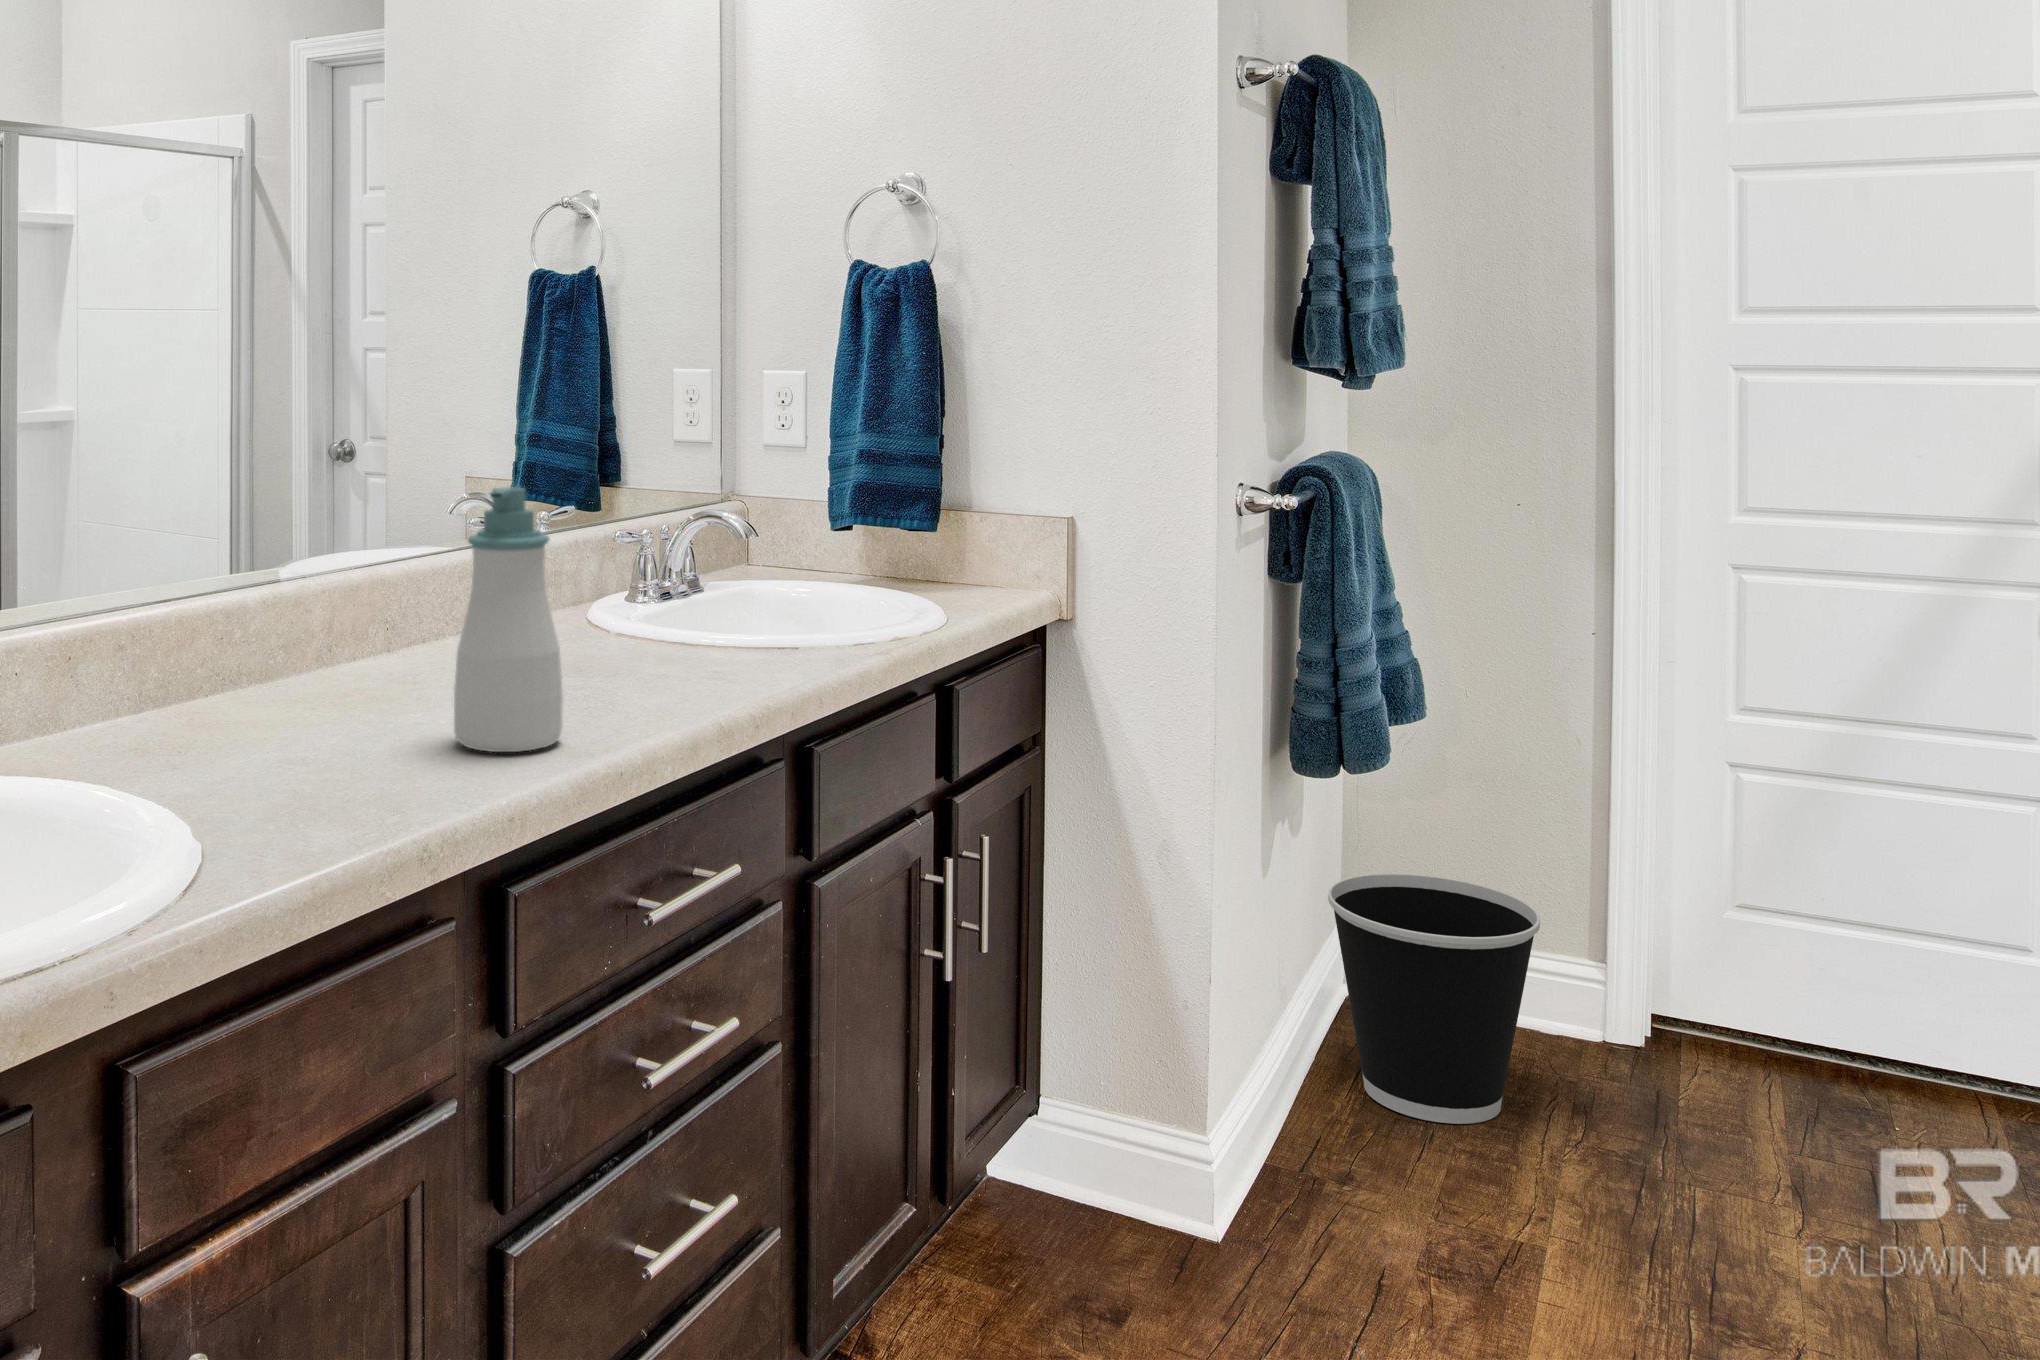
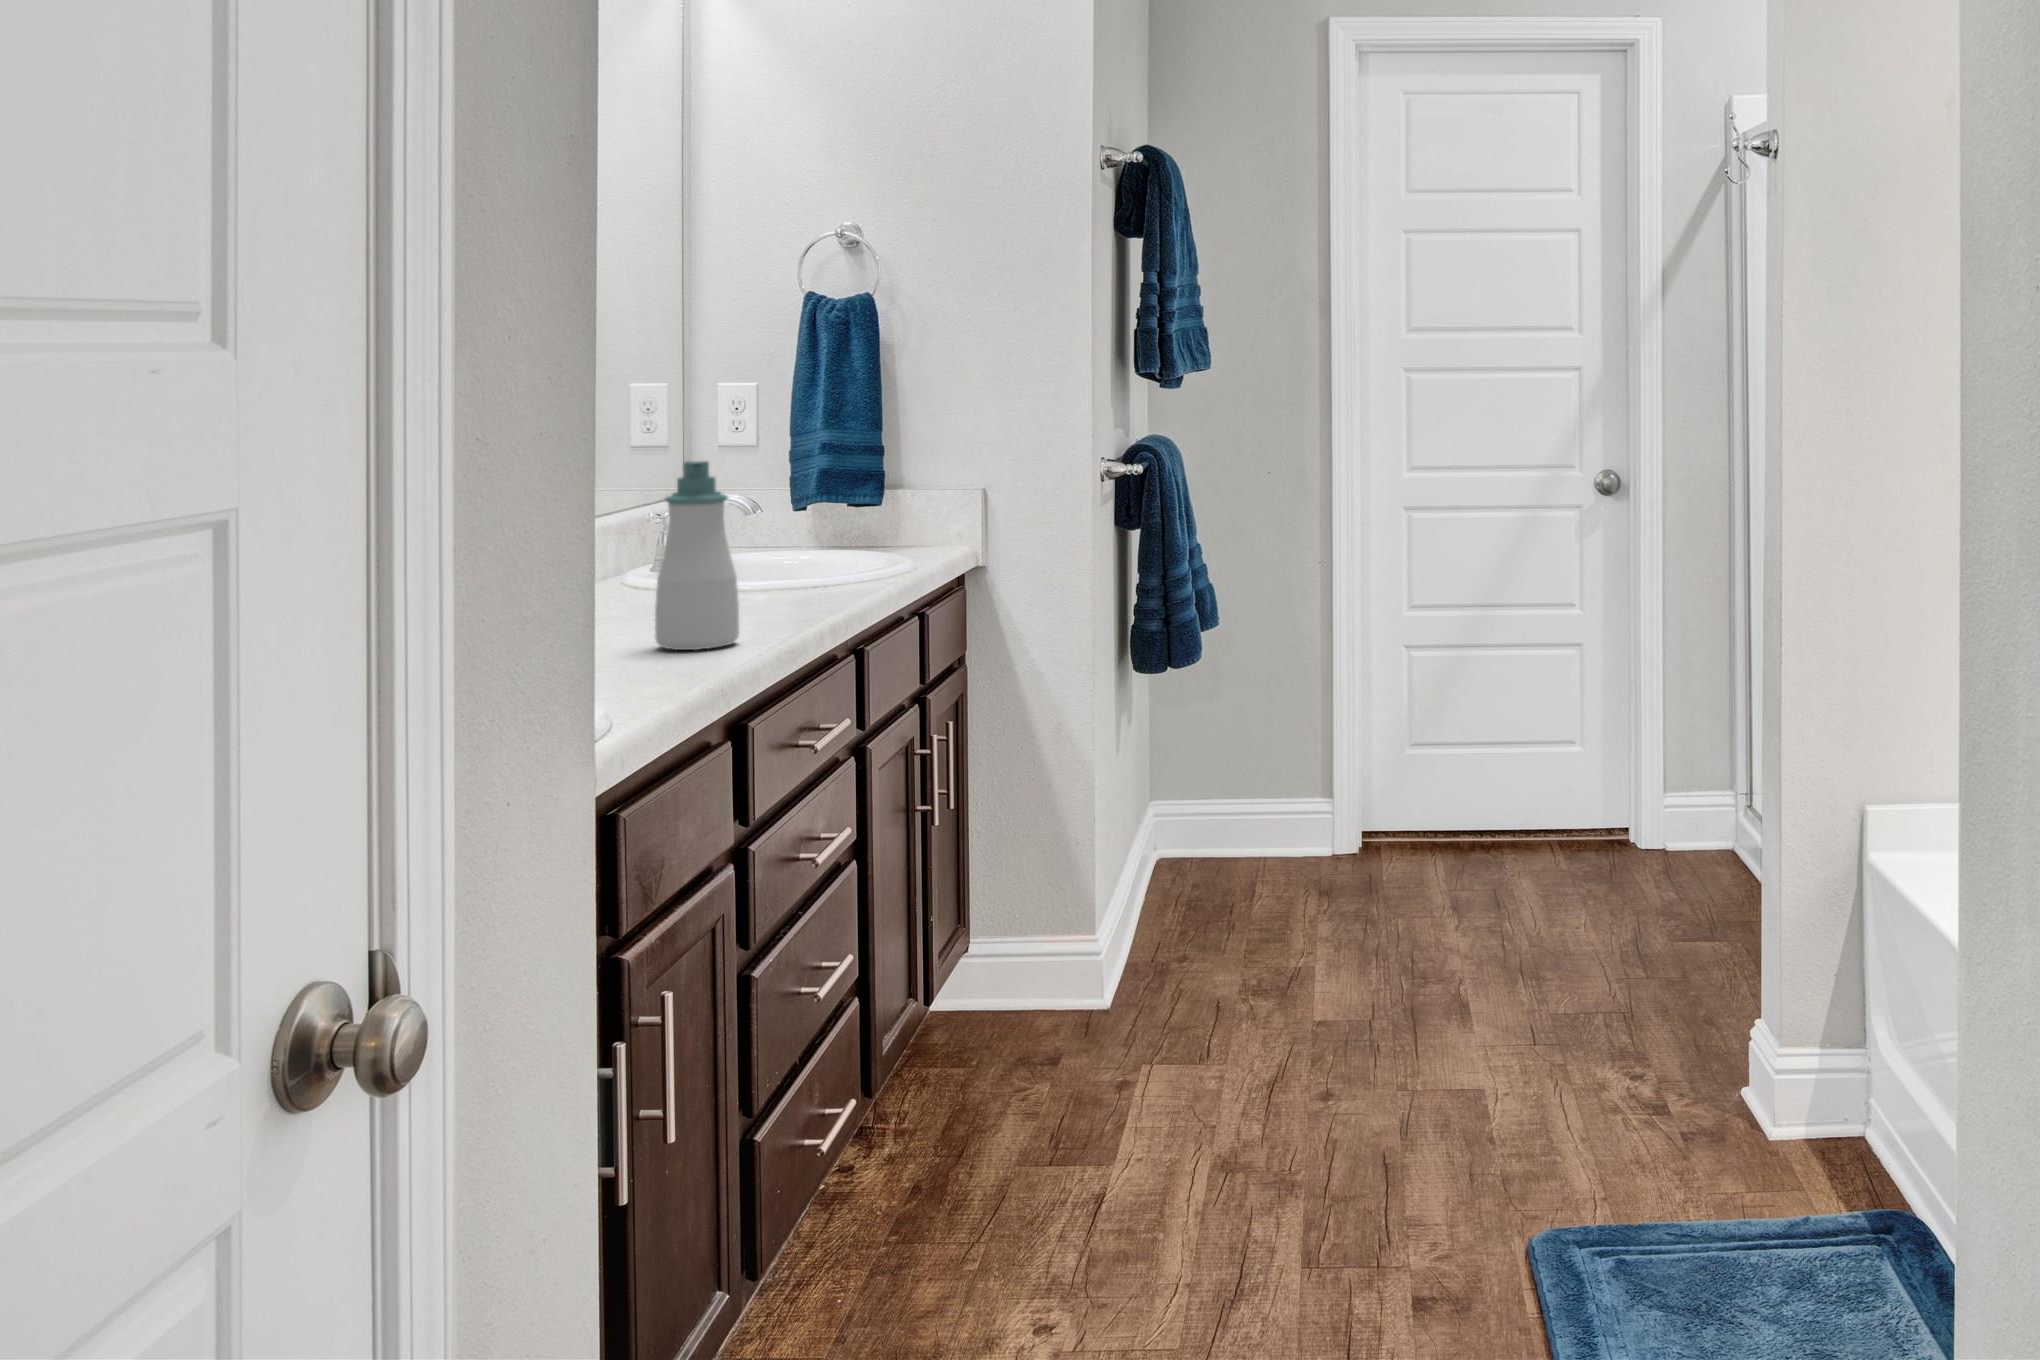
wastebasket: present [1328,874,1540,1124] -> none [1157,749,1299,918]

